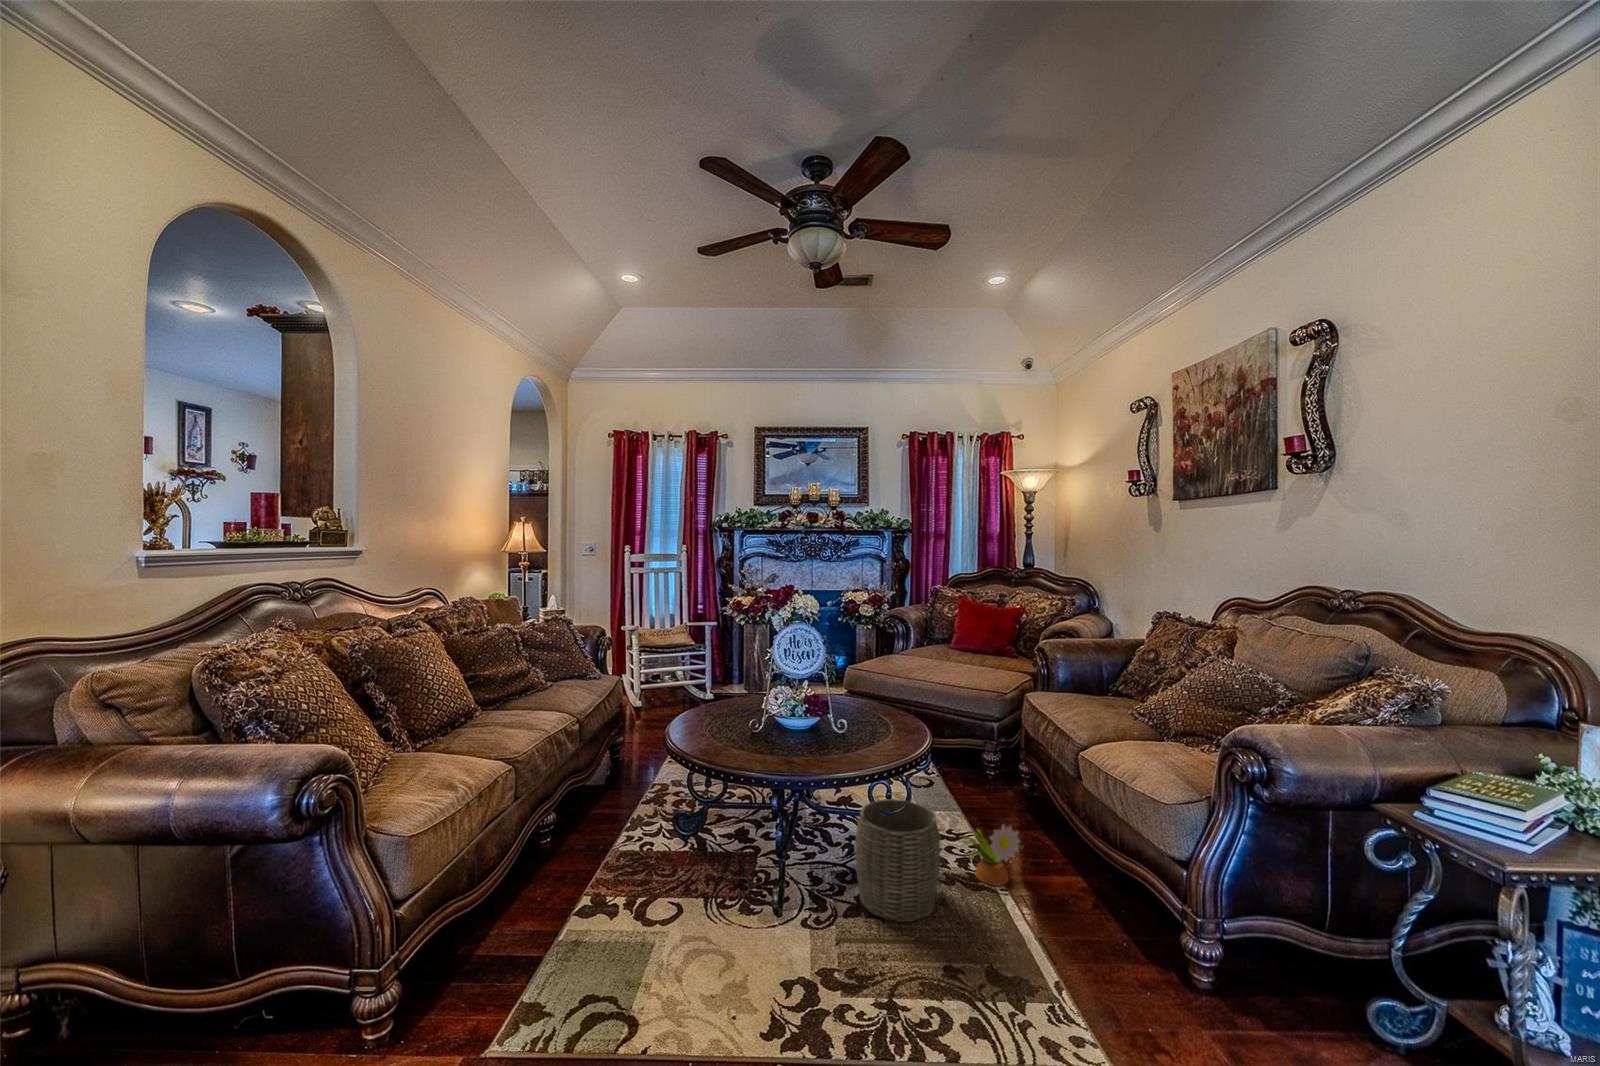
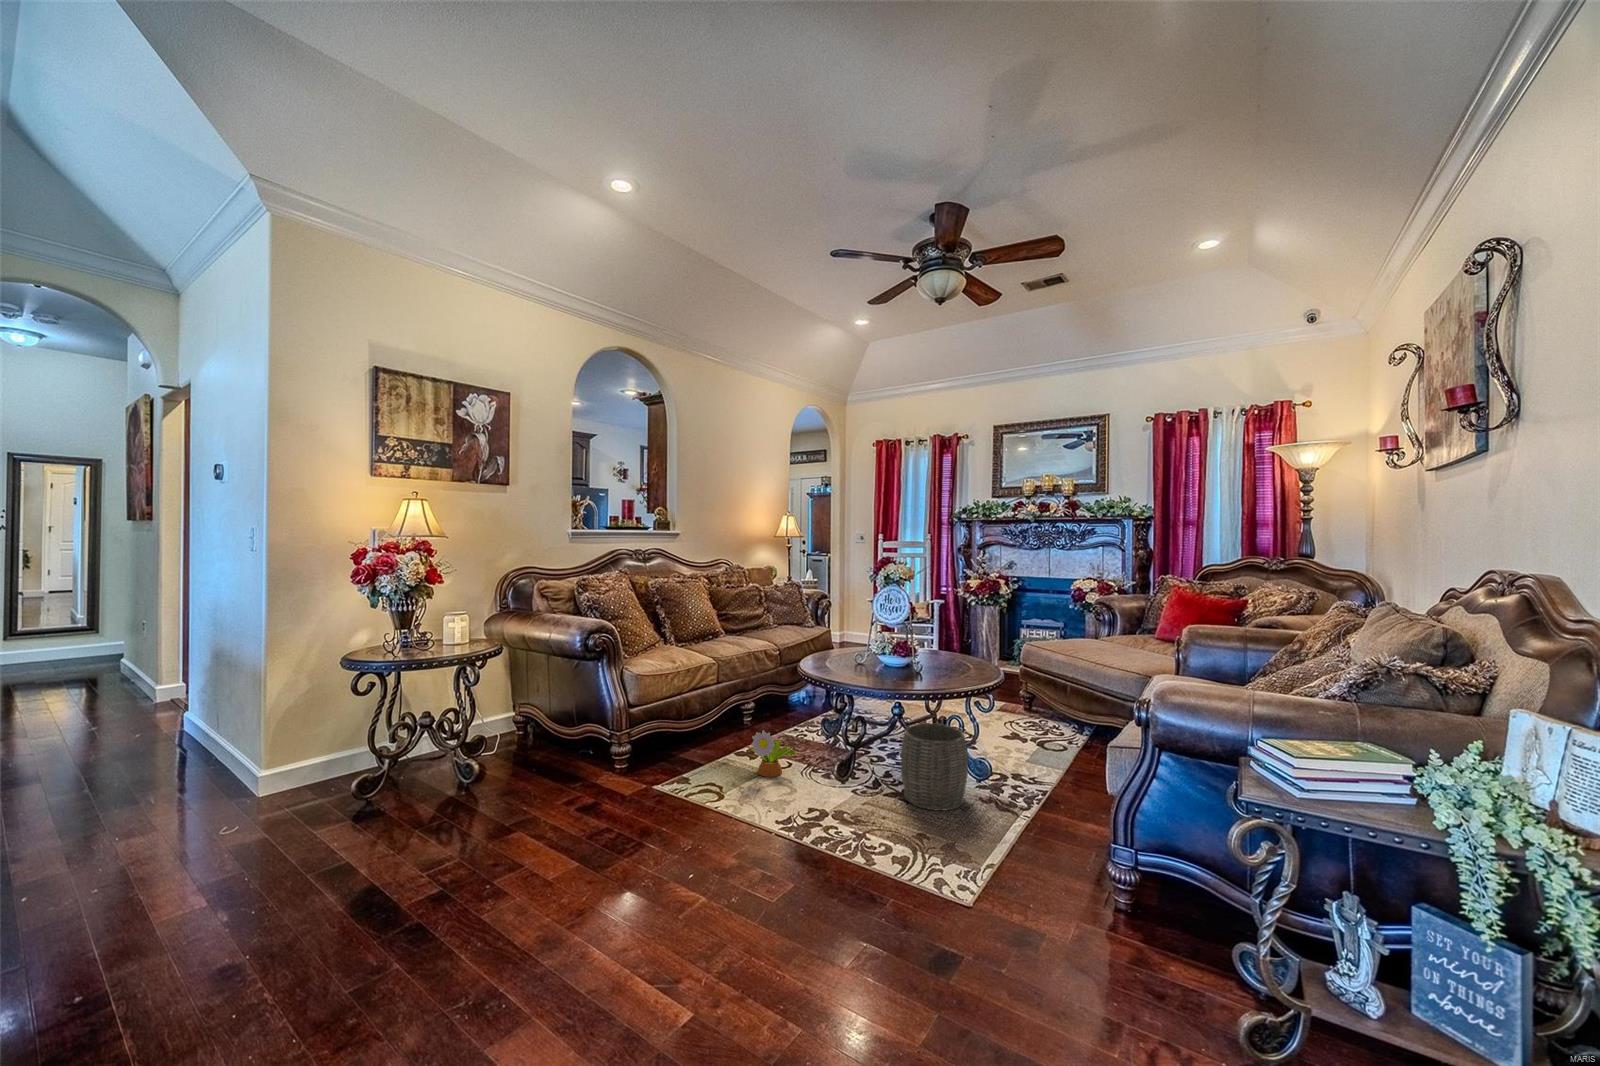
decorative plant: present [963,825,1024,886] -> present [747,730,797,777]

